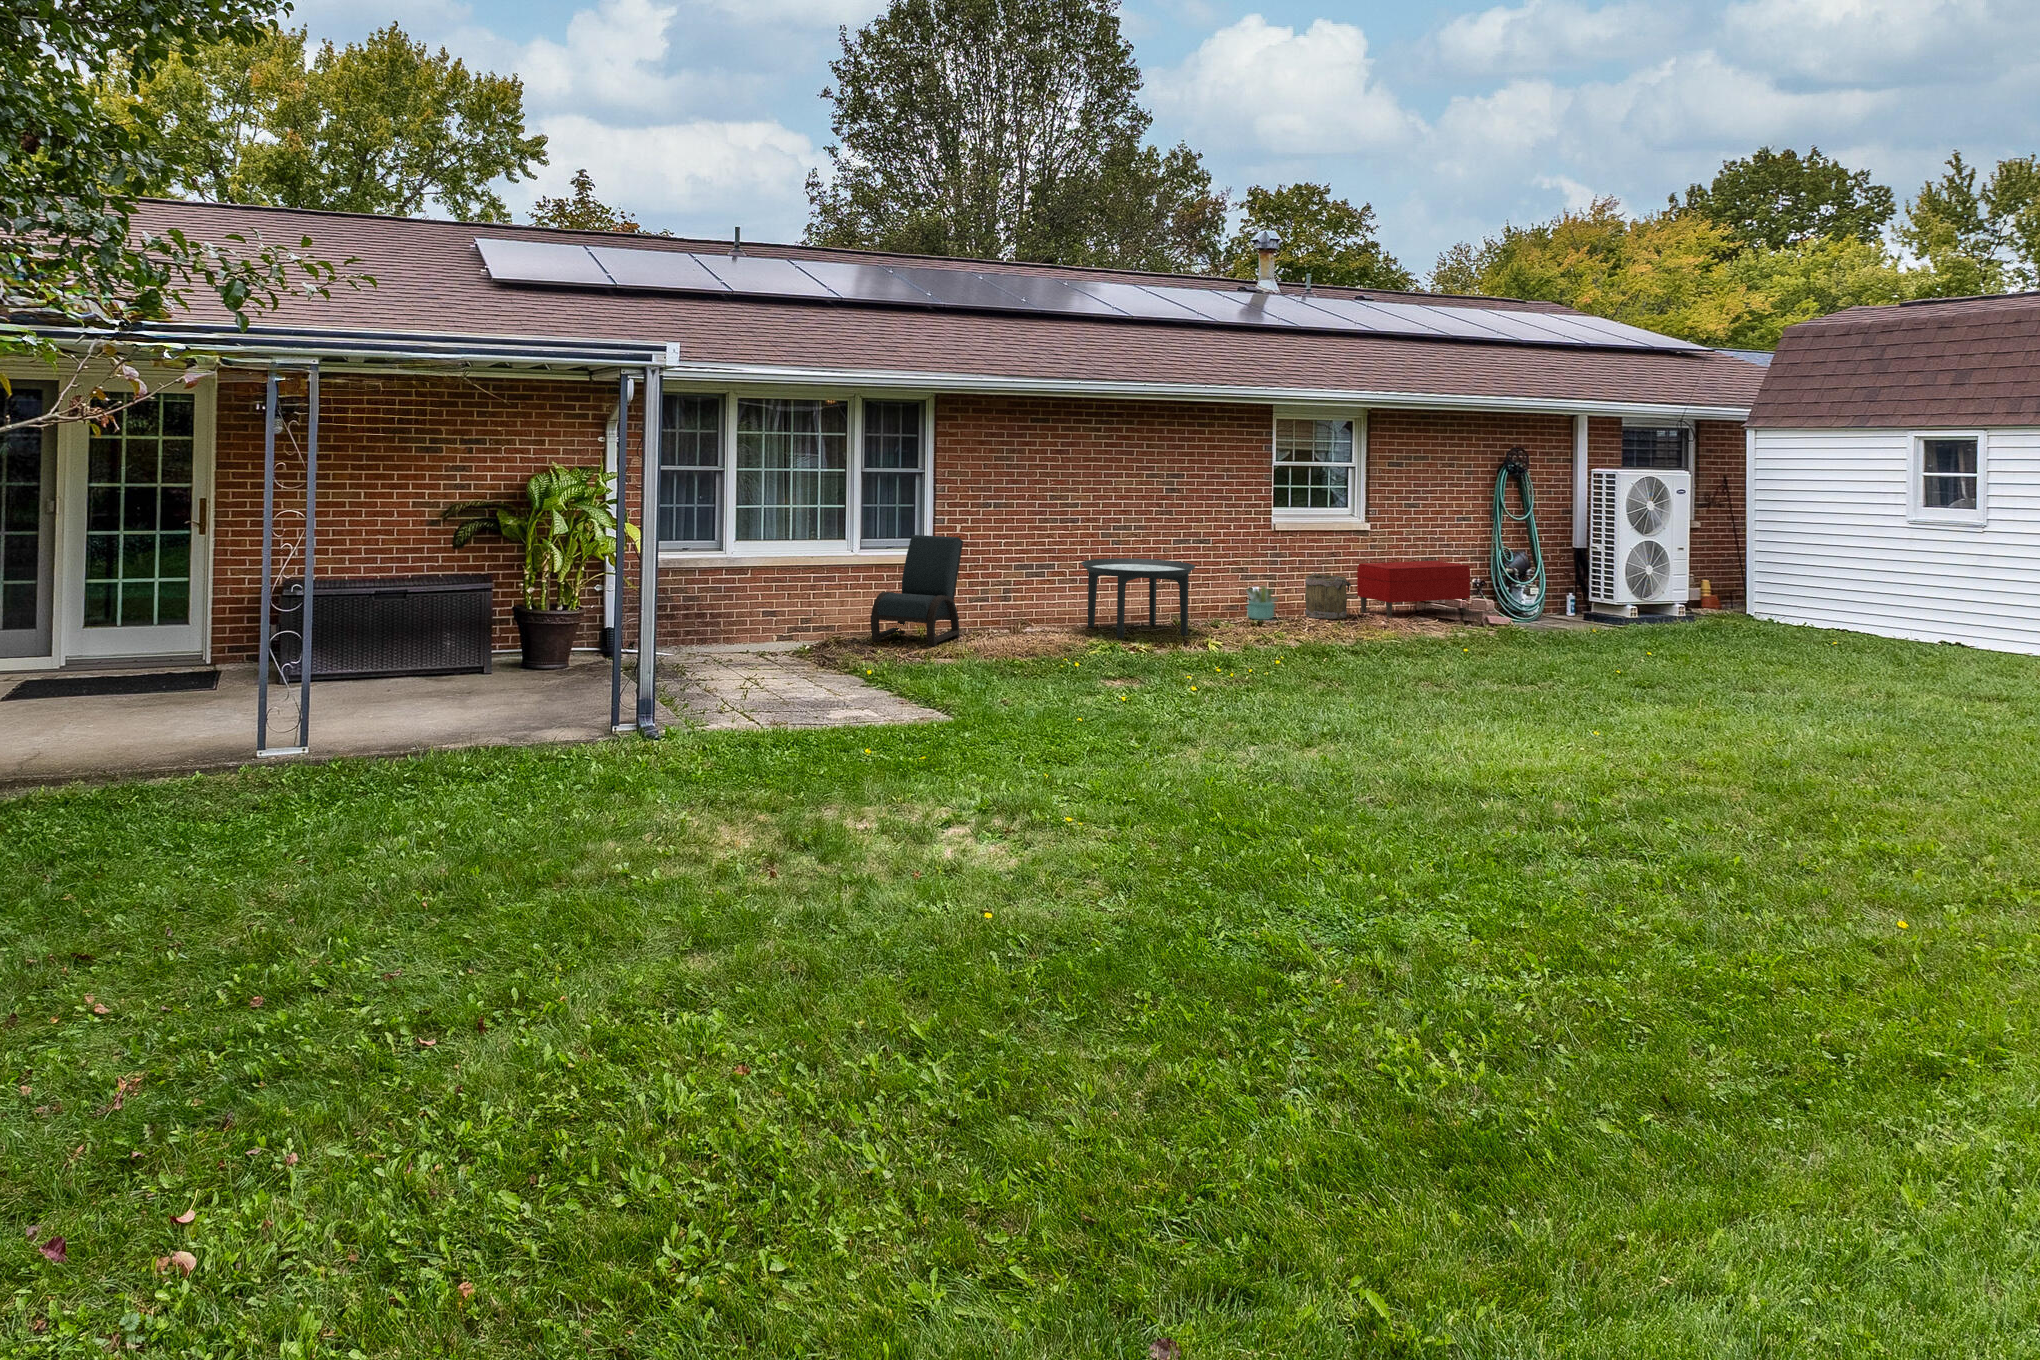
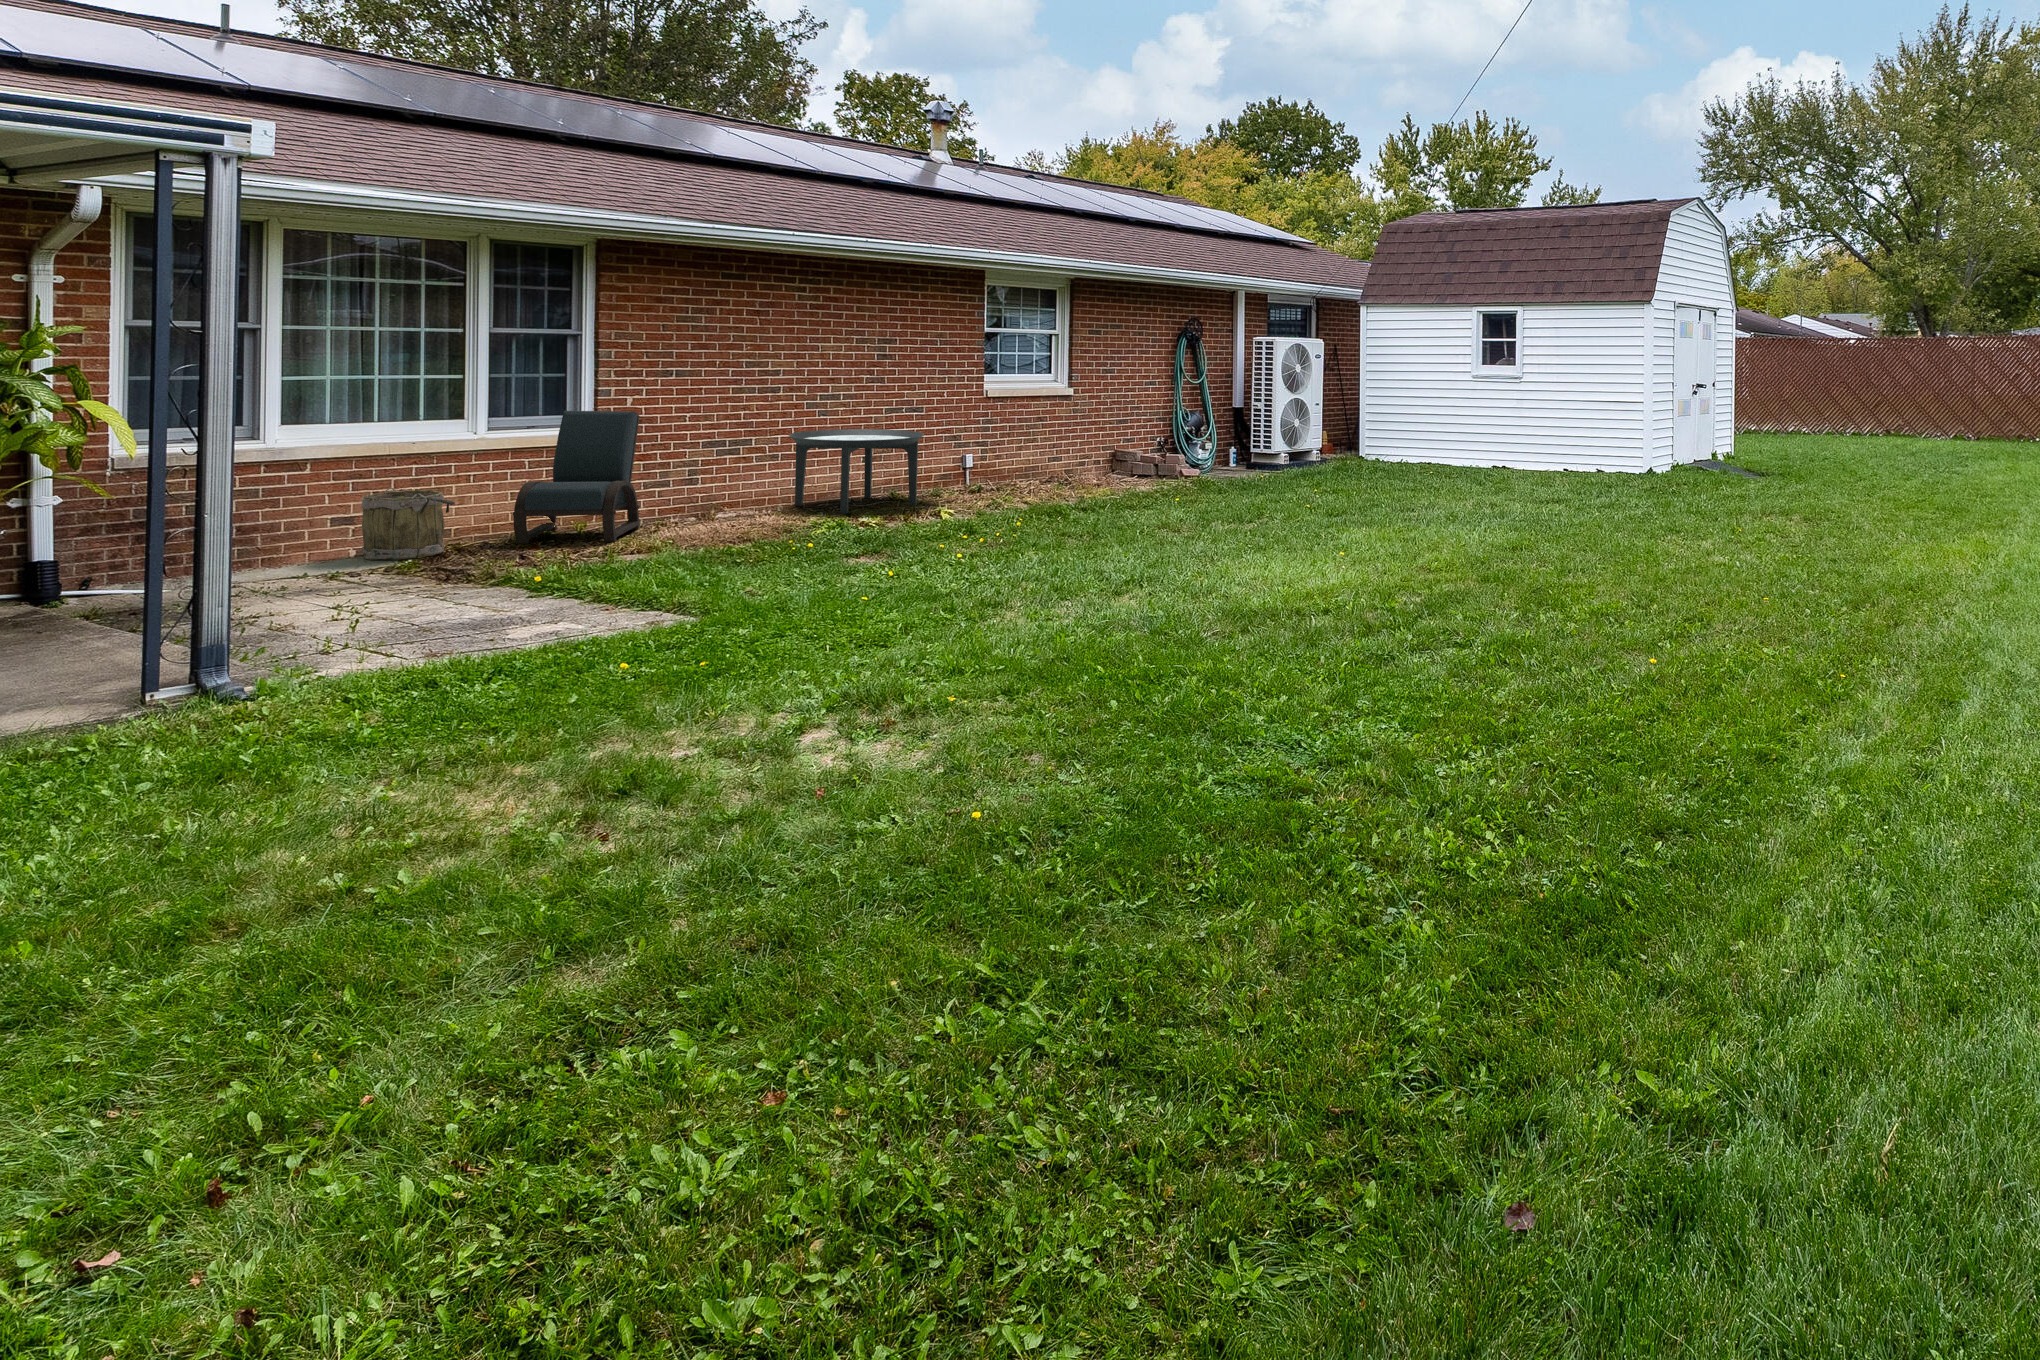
bench: present [1357,561,1470,618] -> none [1062,421,1163,475]
bucket: present [1305,572,1351,619] -> present [361,487,455,560]
decorative plant: present [1246,586,1278,620] -> none [959,451,993,485]

